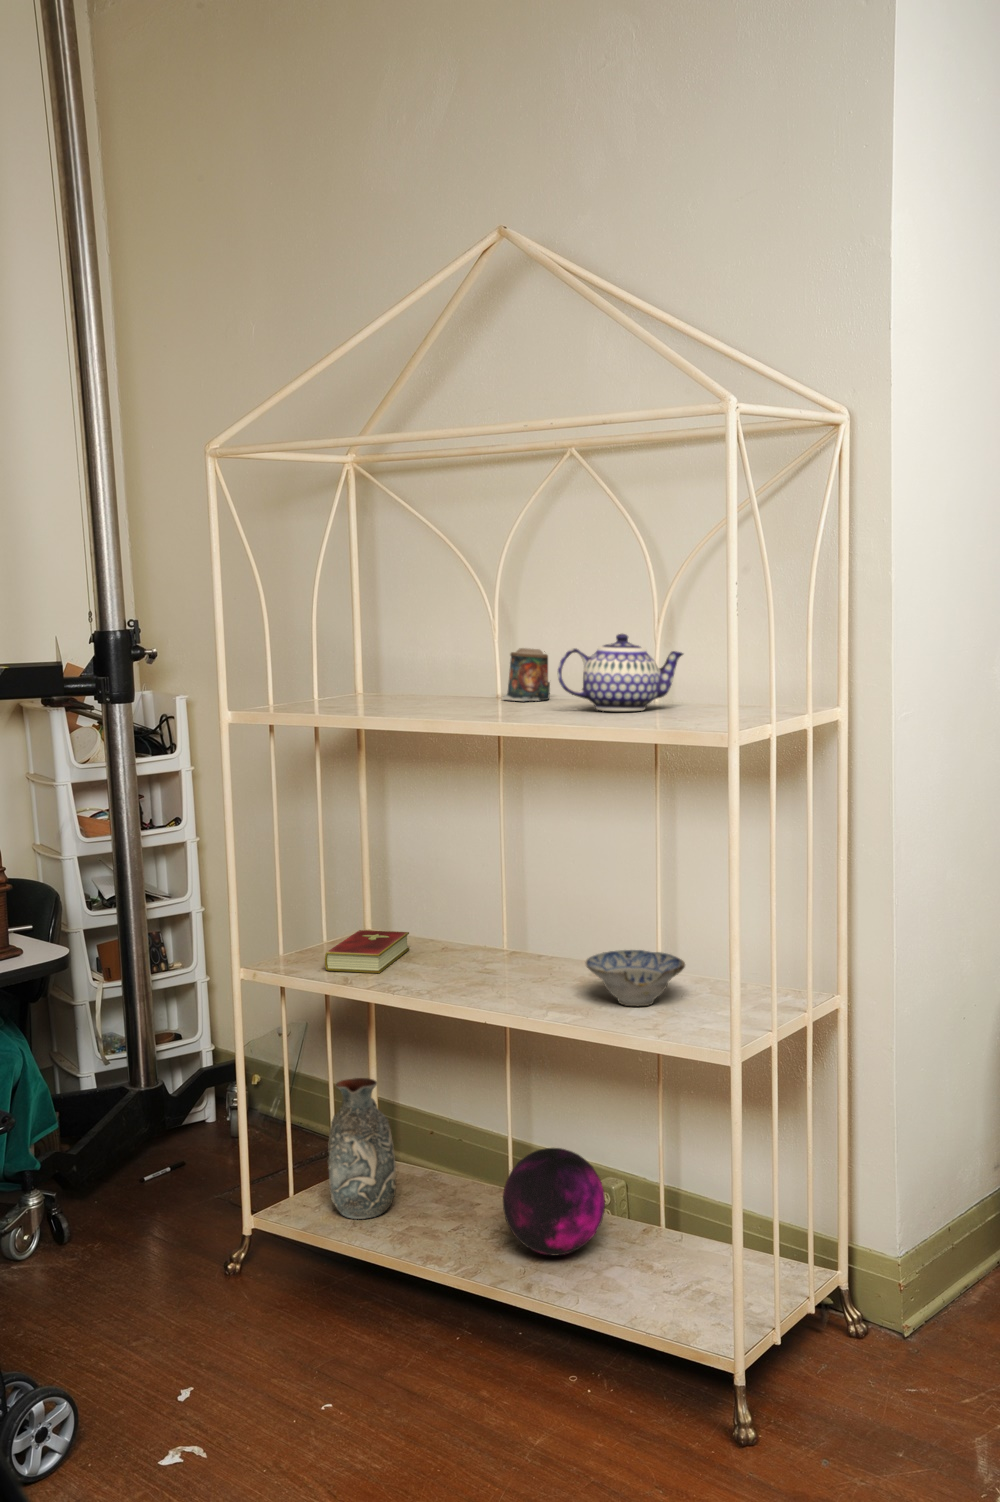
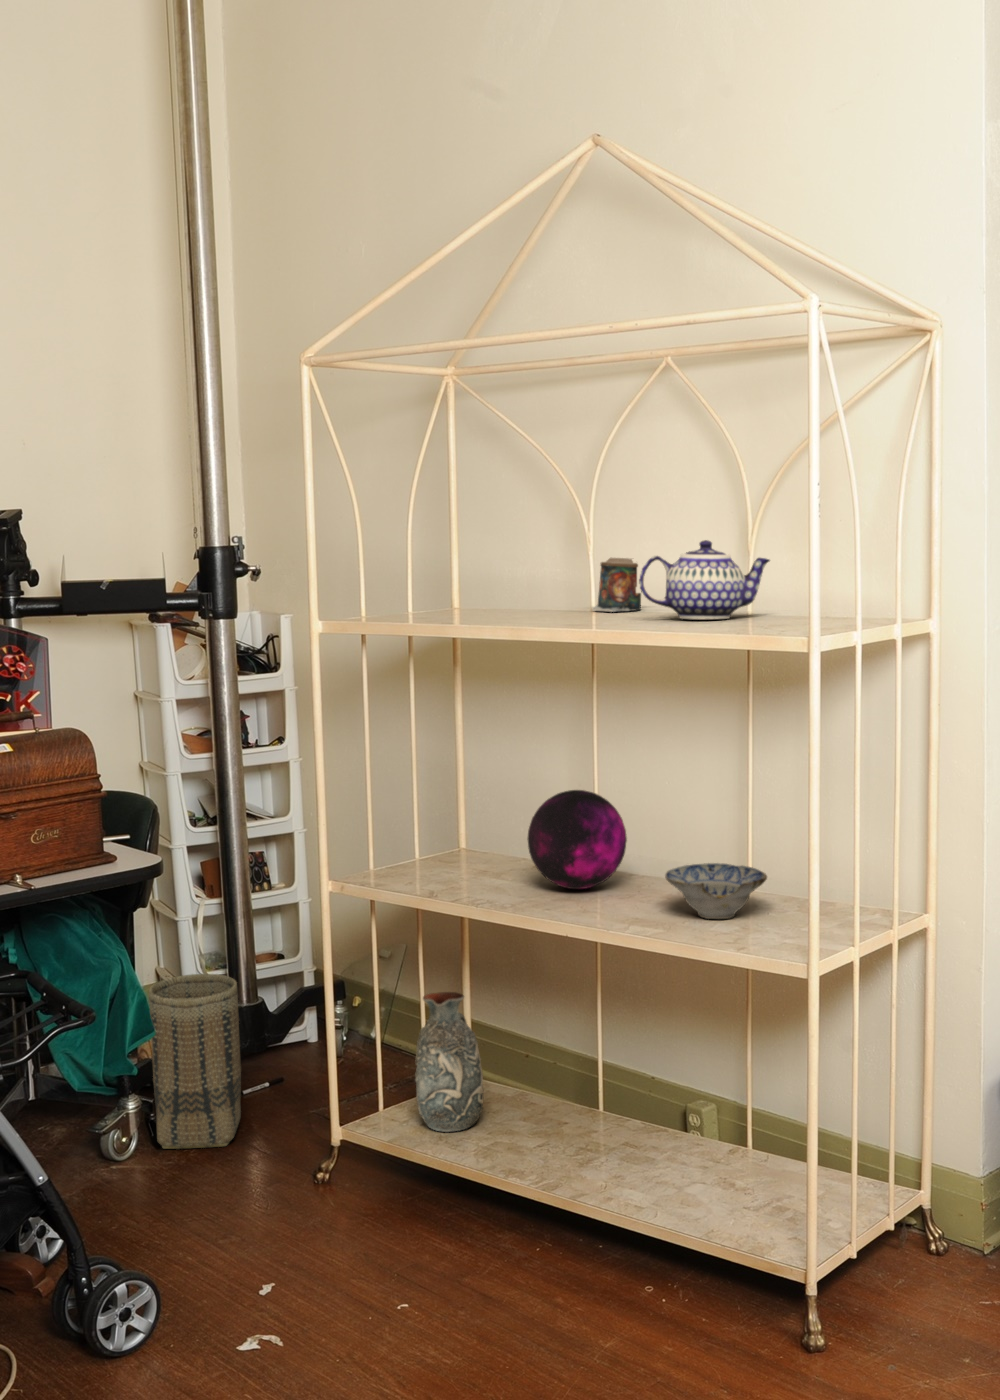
hardcover book: present [325,930,409,973] -> none [411,845,499,886]
basket: none [51,1062,145,1243] -> present [149,974,241,1149]
decorative orb: present [503,1148,605,1256] -> present [528,790,627,889]

